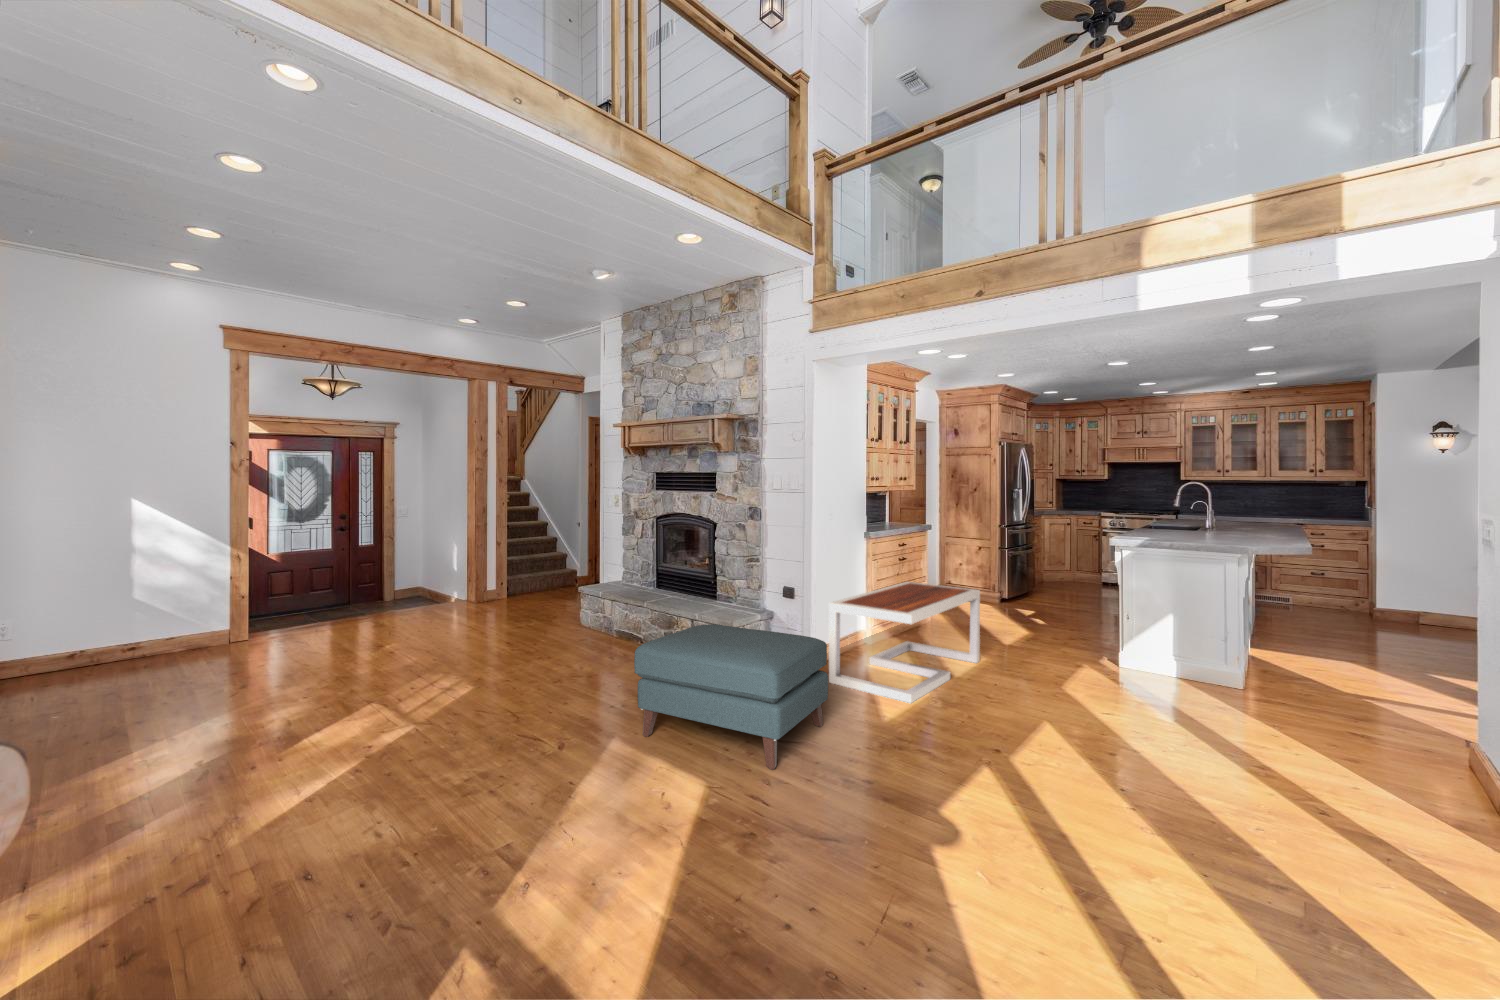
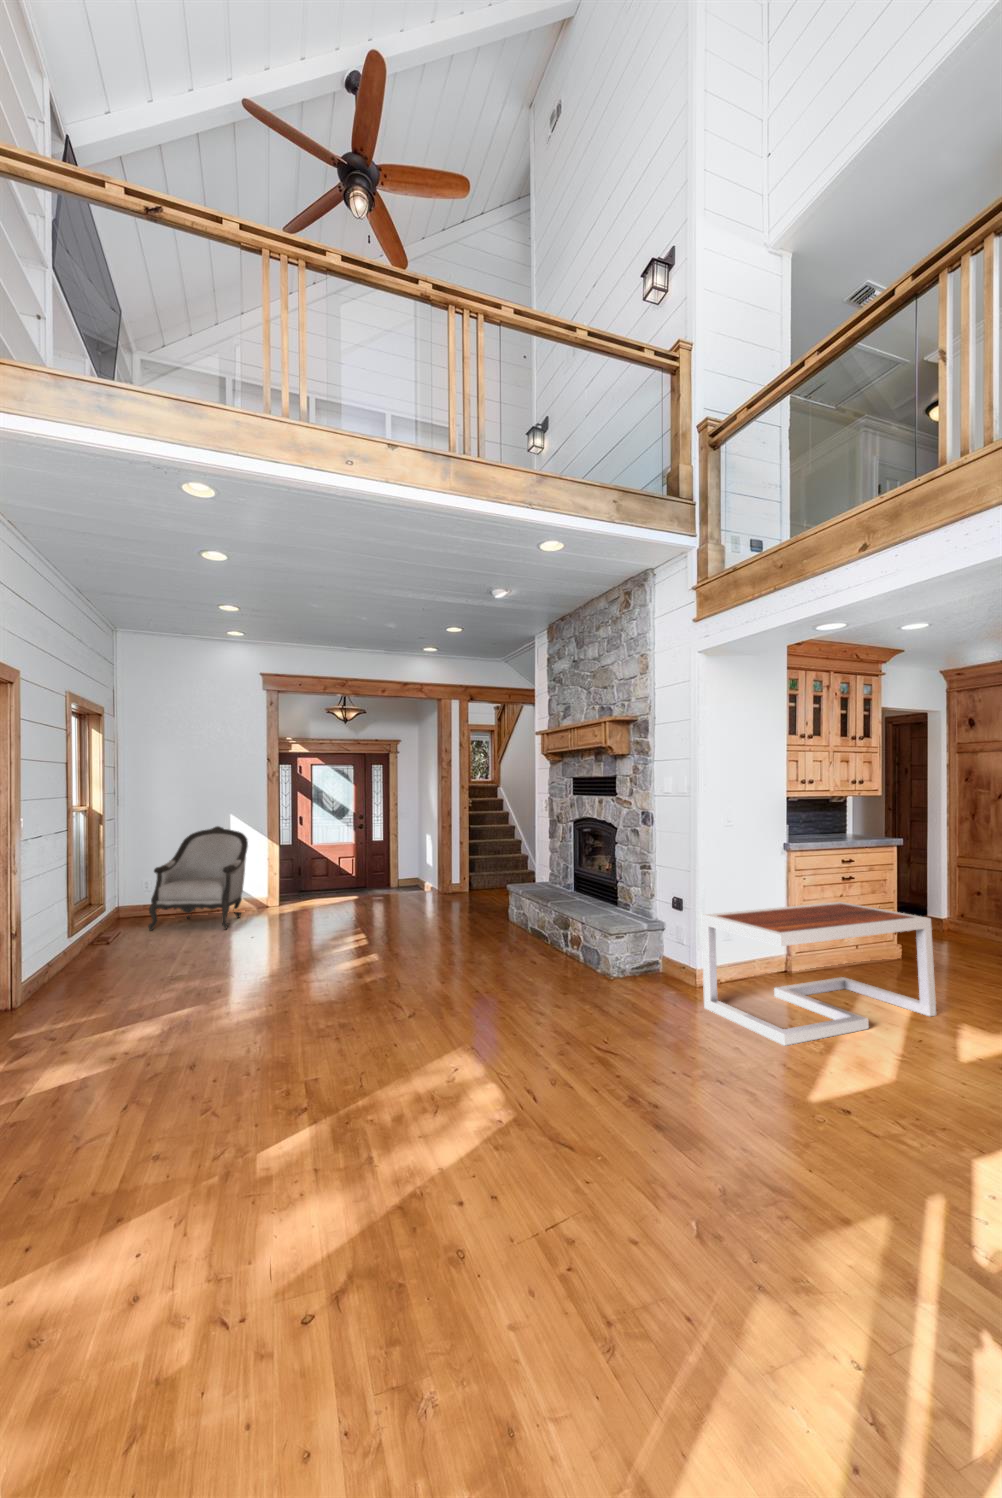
armchair: none [60,537,221,692] -> present [148,826,248,930]
ottoman: present [634,624,828,770] -> none [461,923,656,1079]

